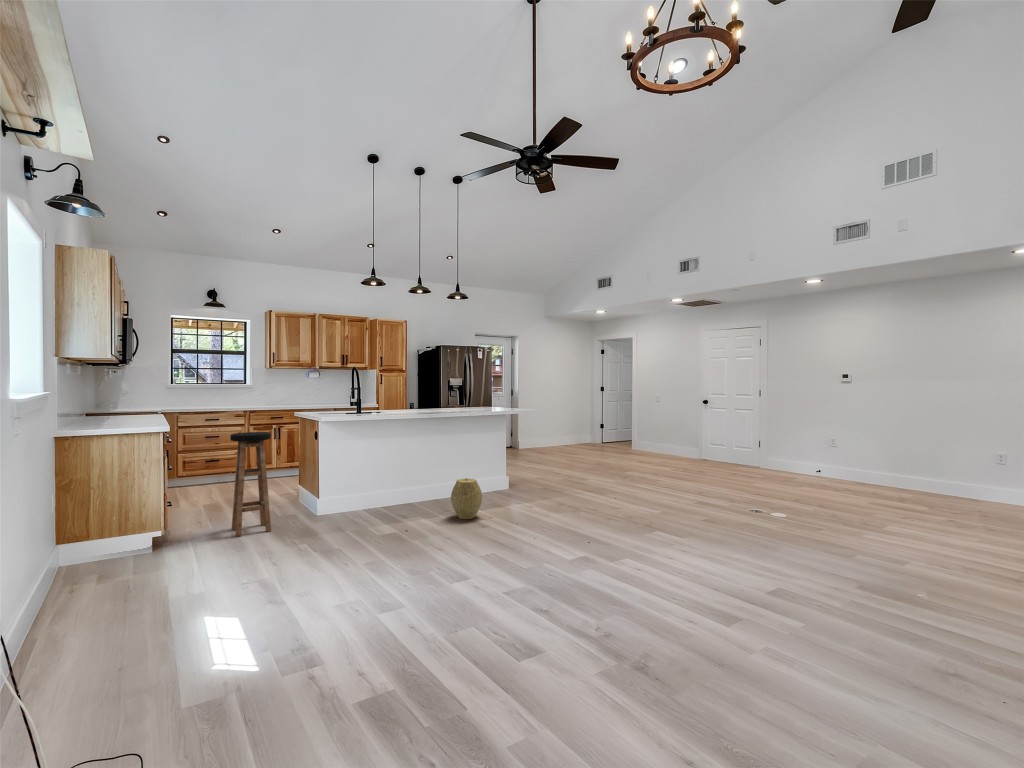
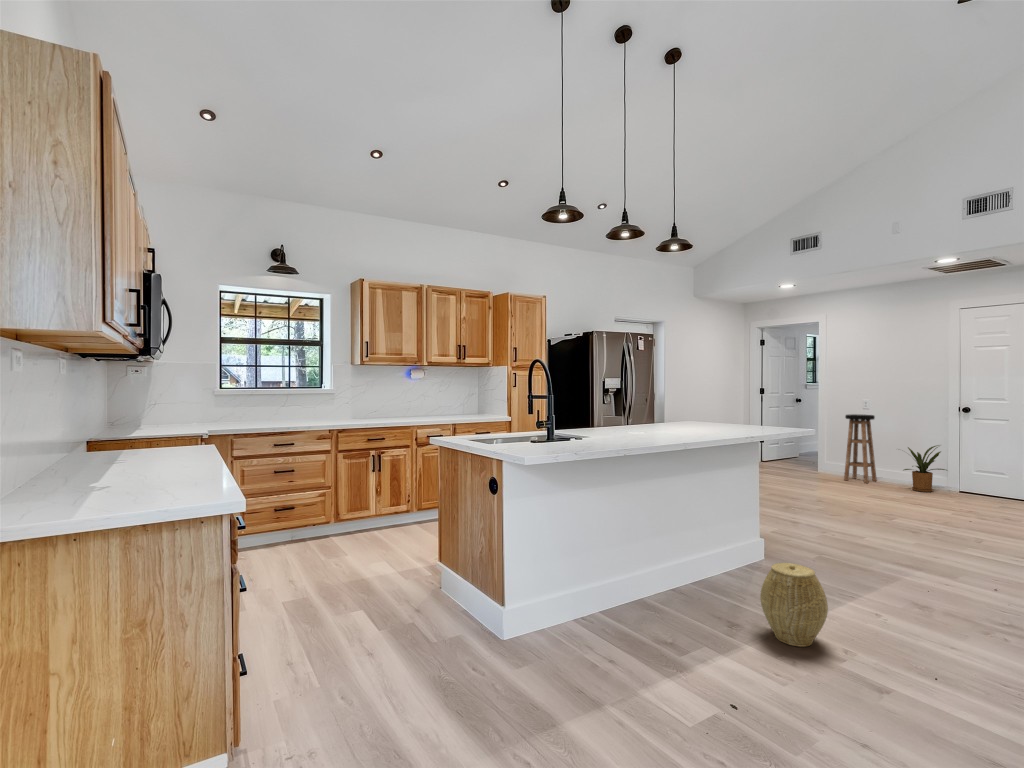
house plant: none [663,426,694,459] -> present [904,445,945,492]
bar stool: present [230,432,271,537] -> present [844,414,877,483]

